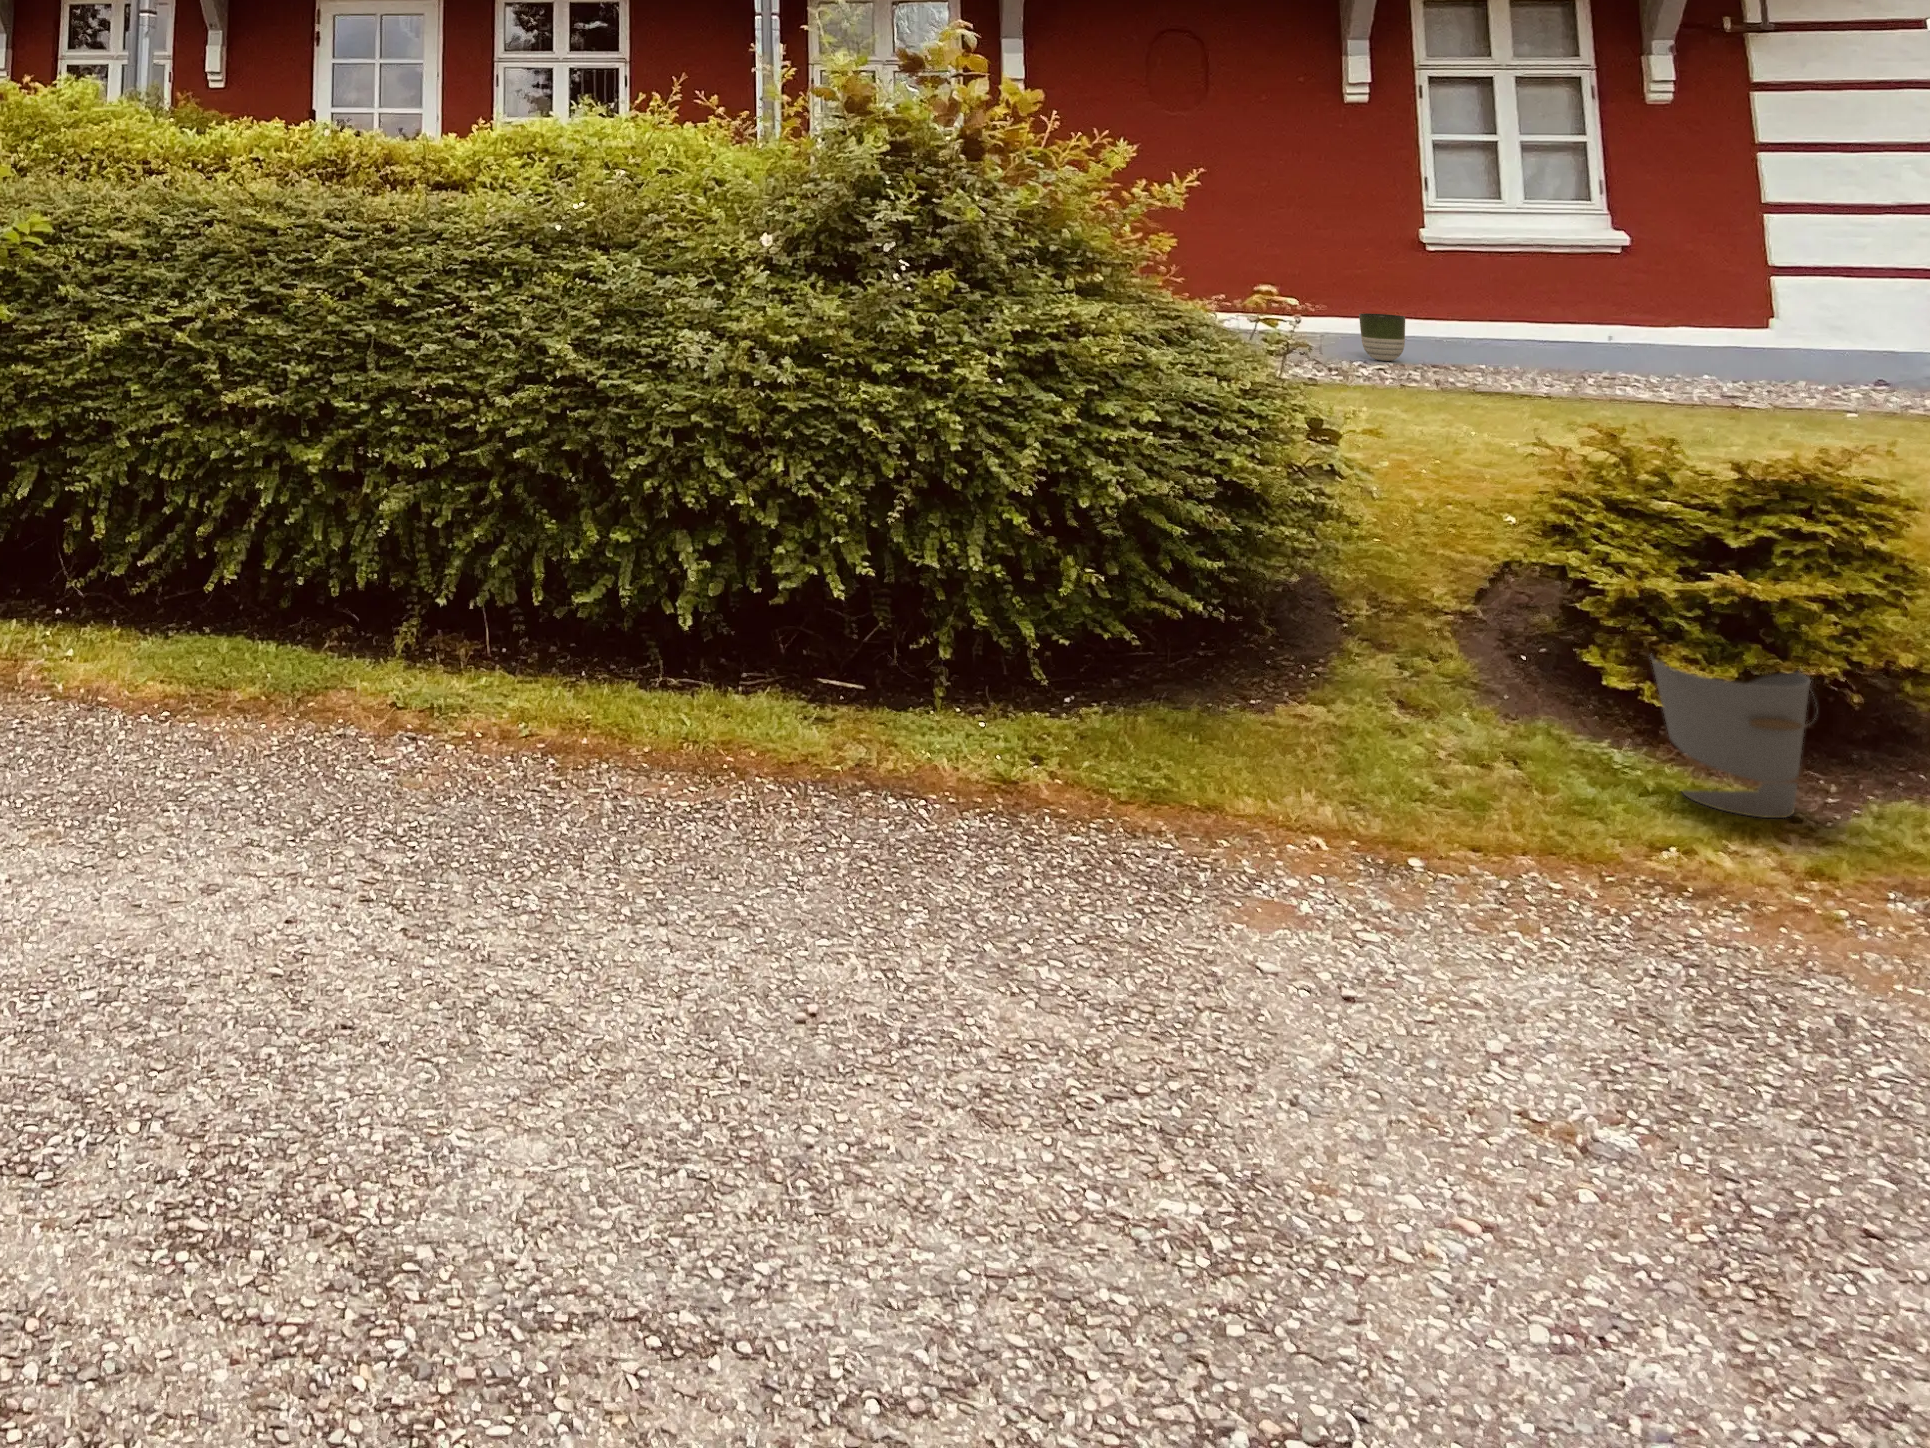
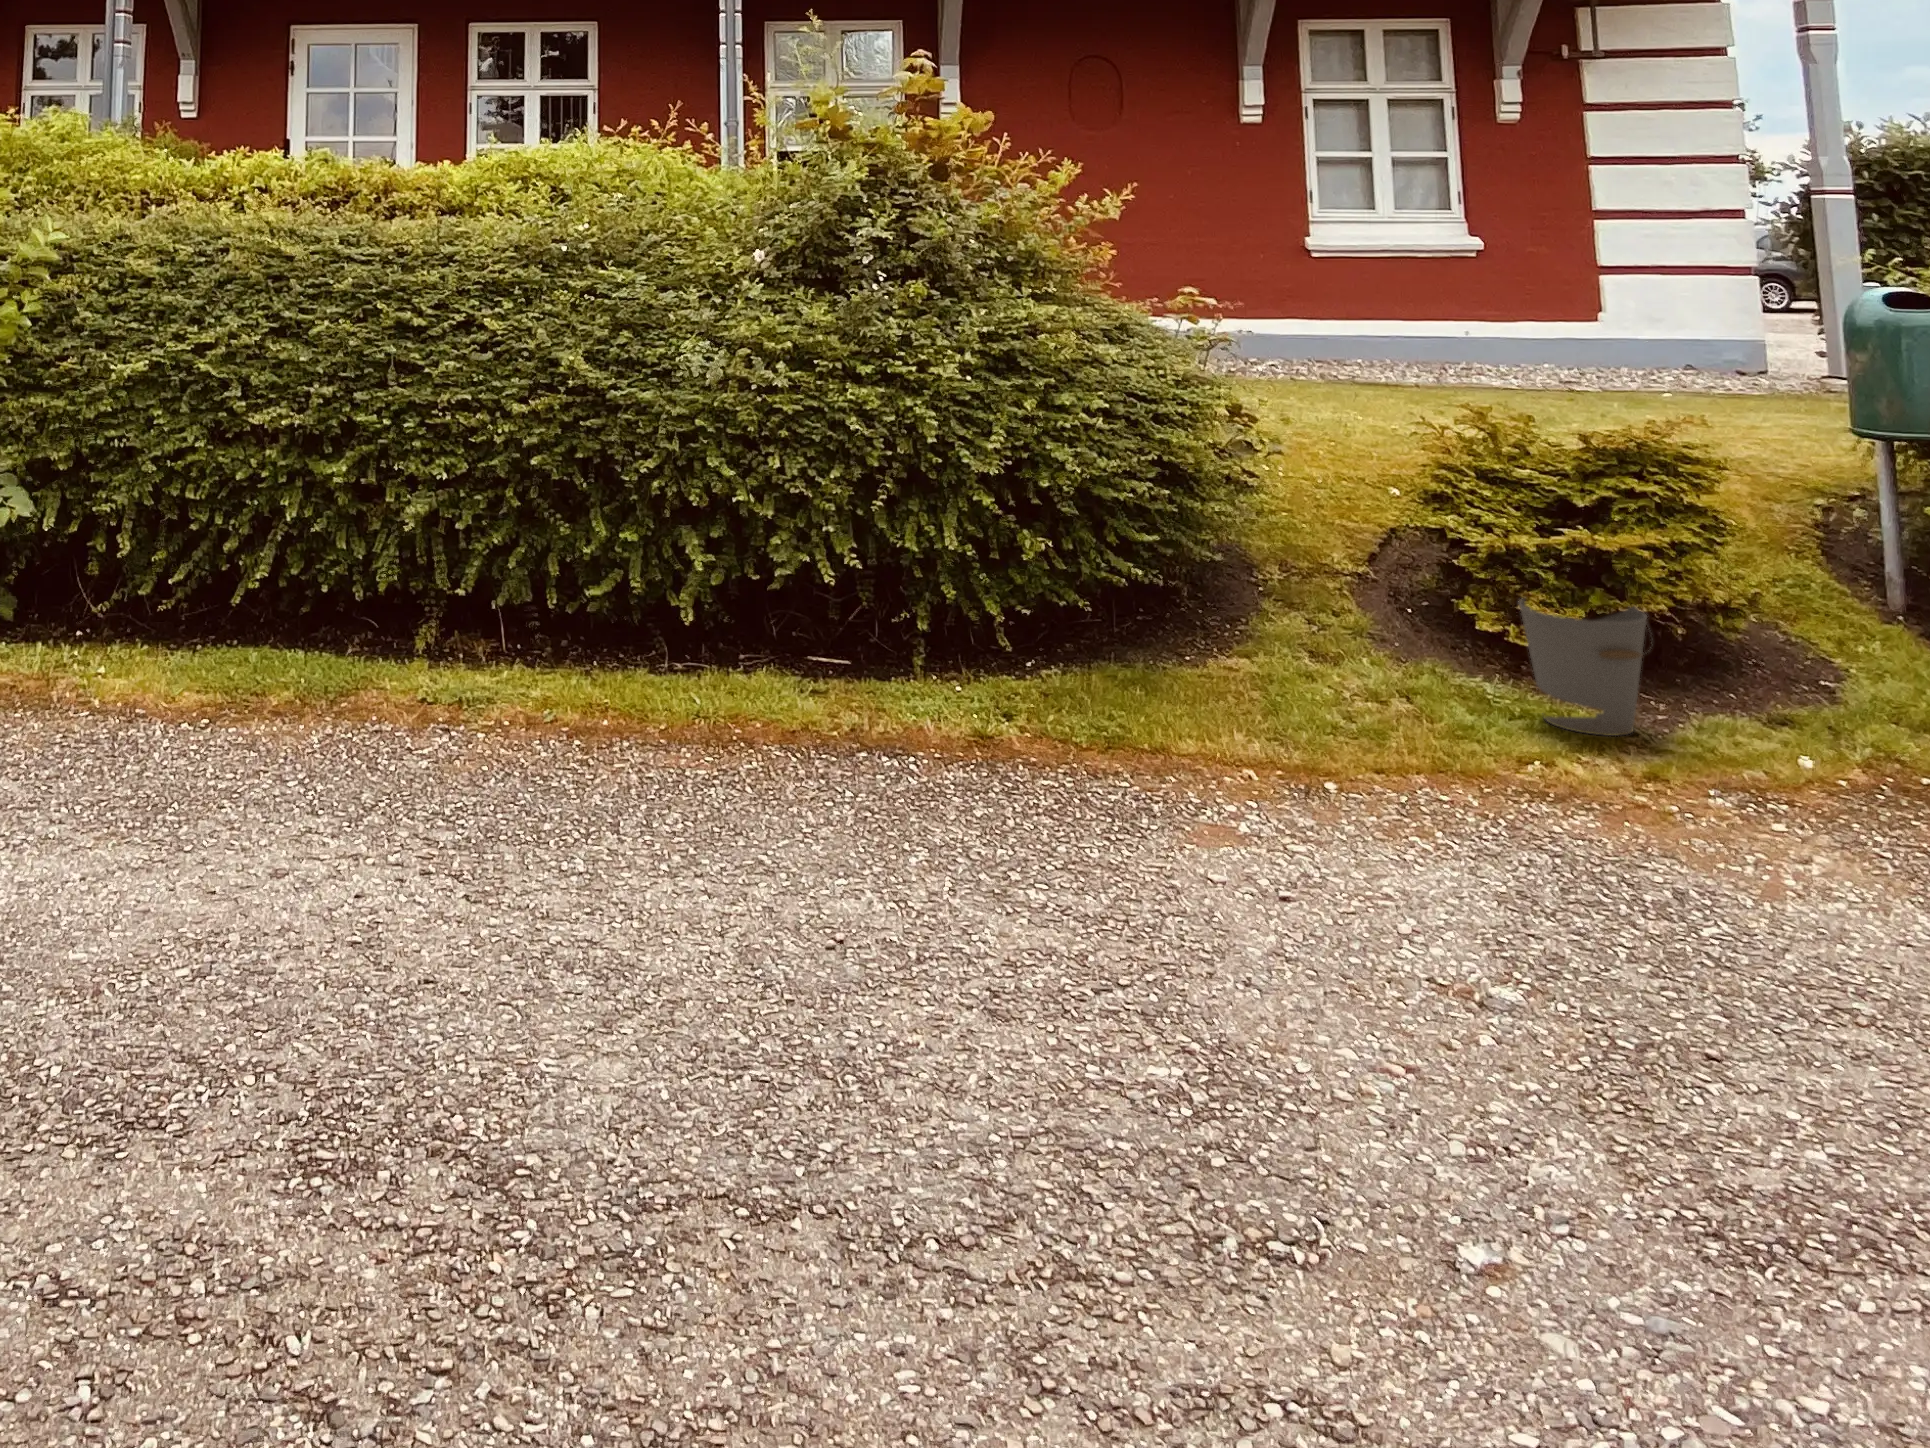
planter: present [1359,313,1405,361] -> none [1258,314,1297,357]

